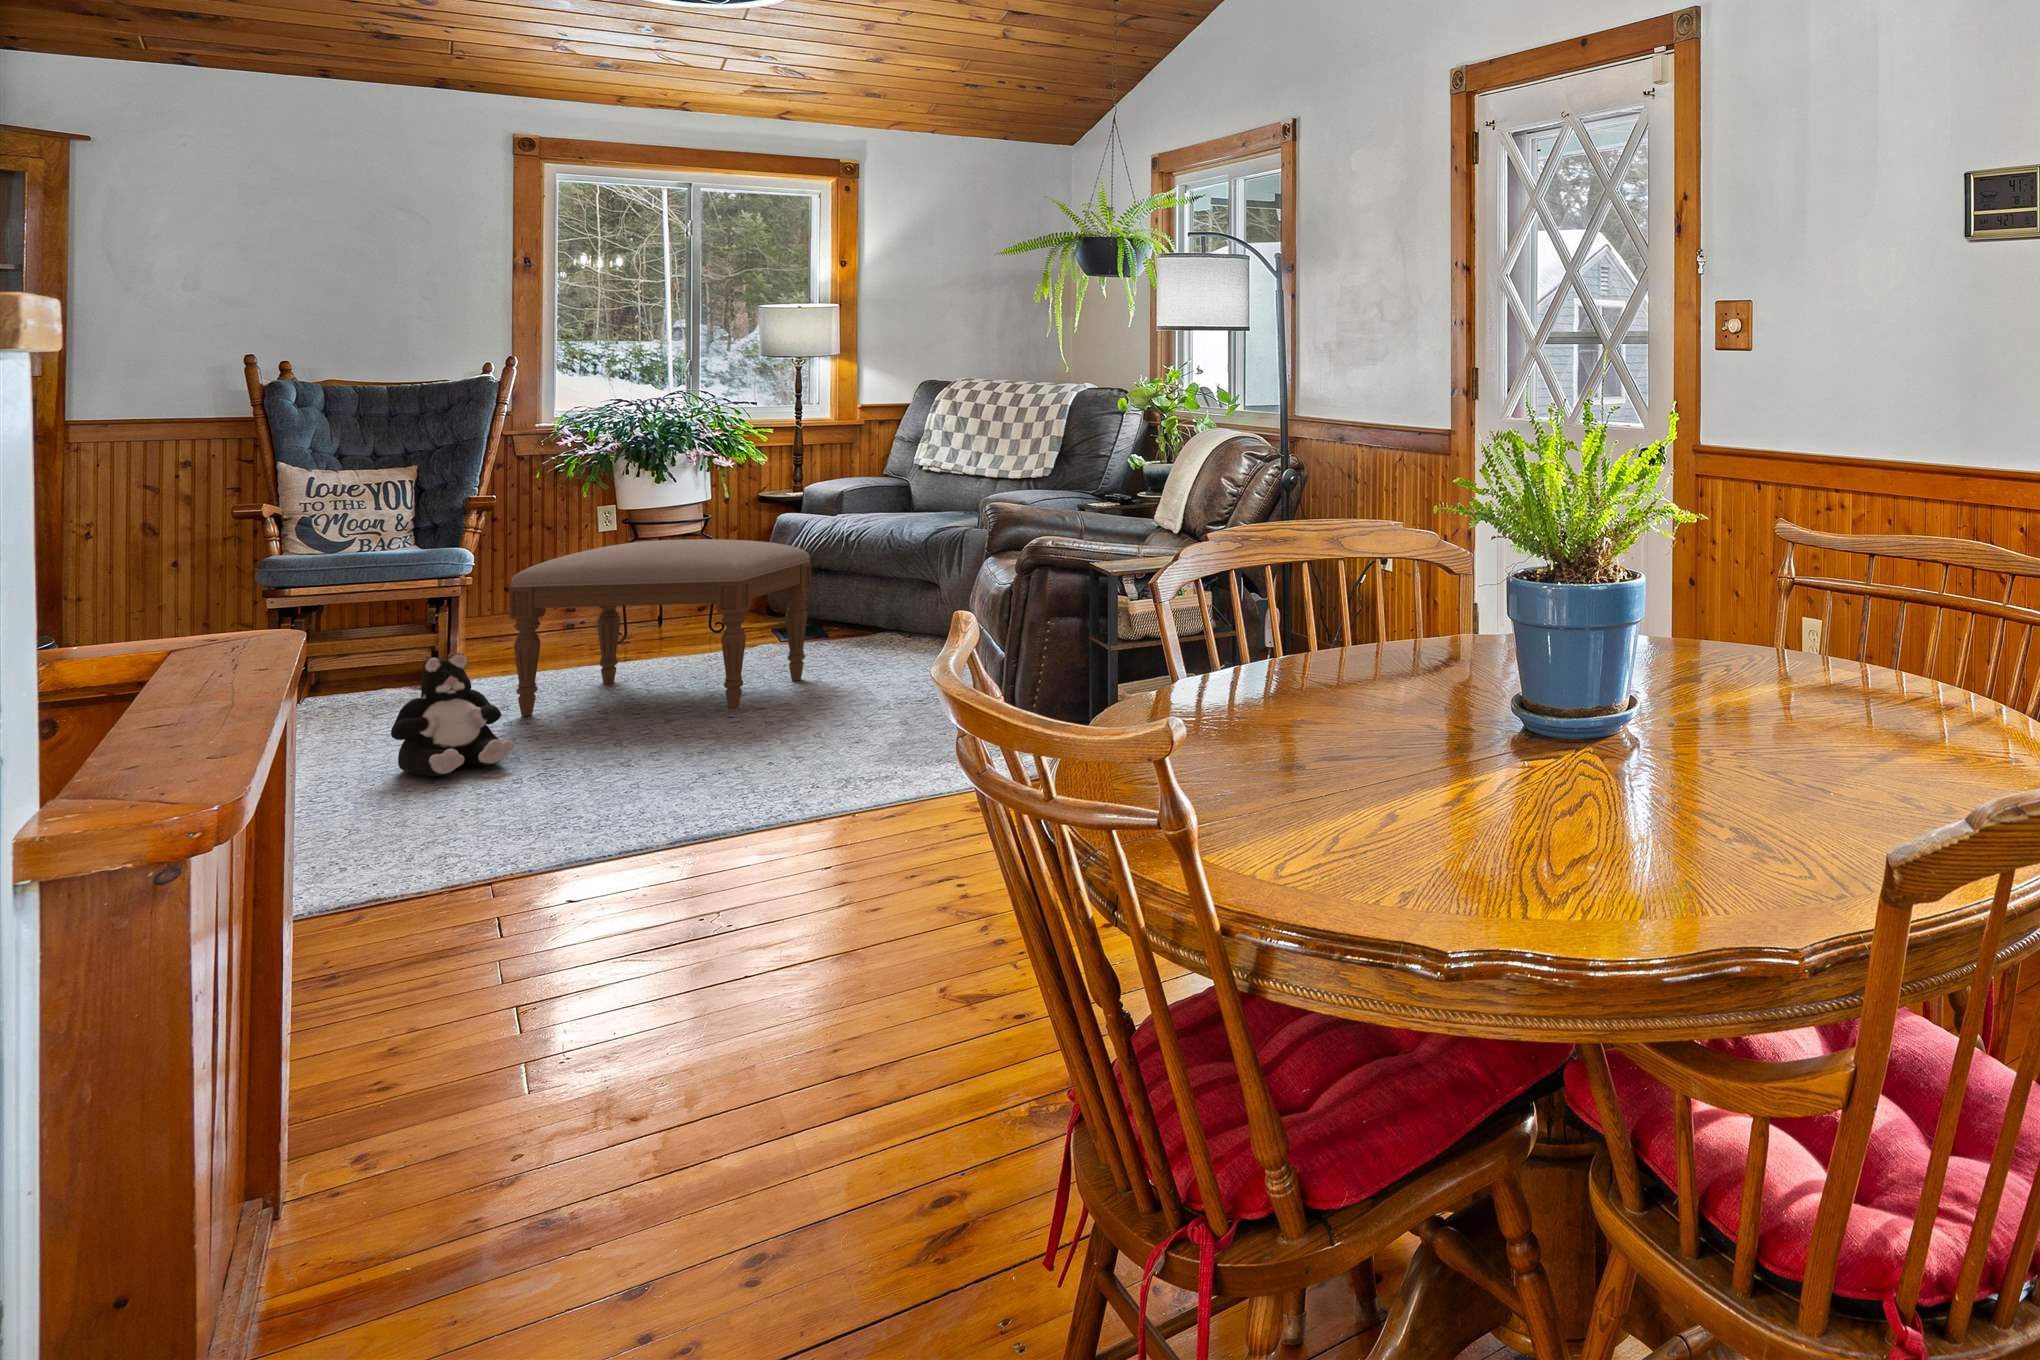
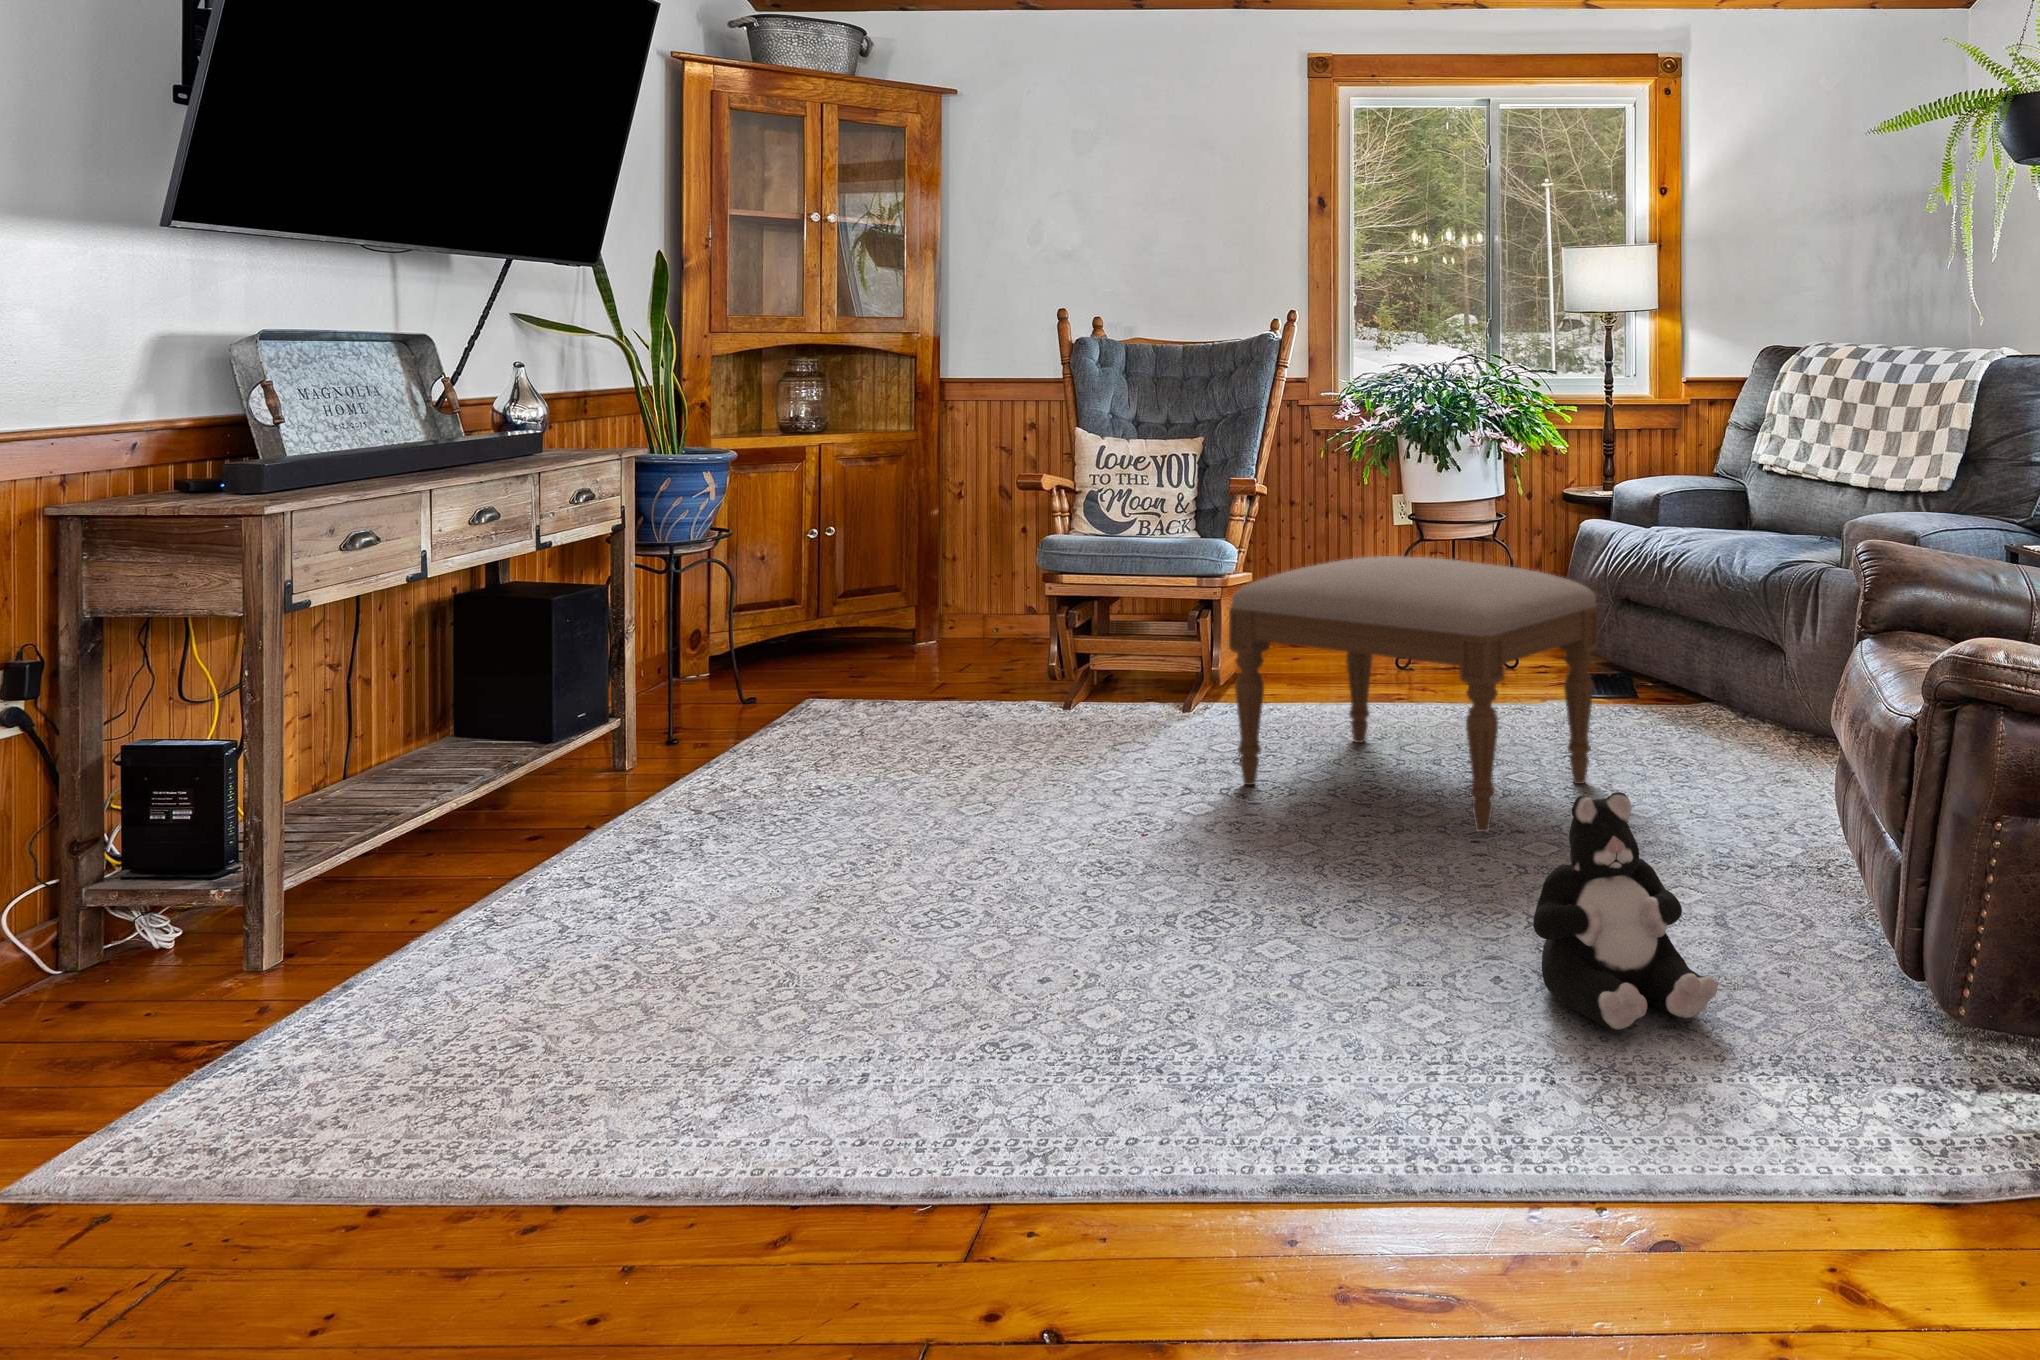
plush toy: present [391,654,514,776] -> present [1533,792,1717,1030]

